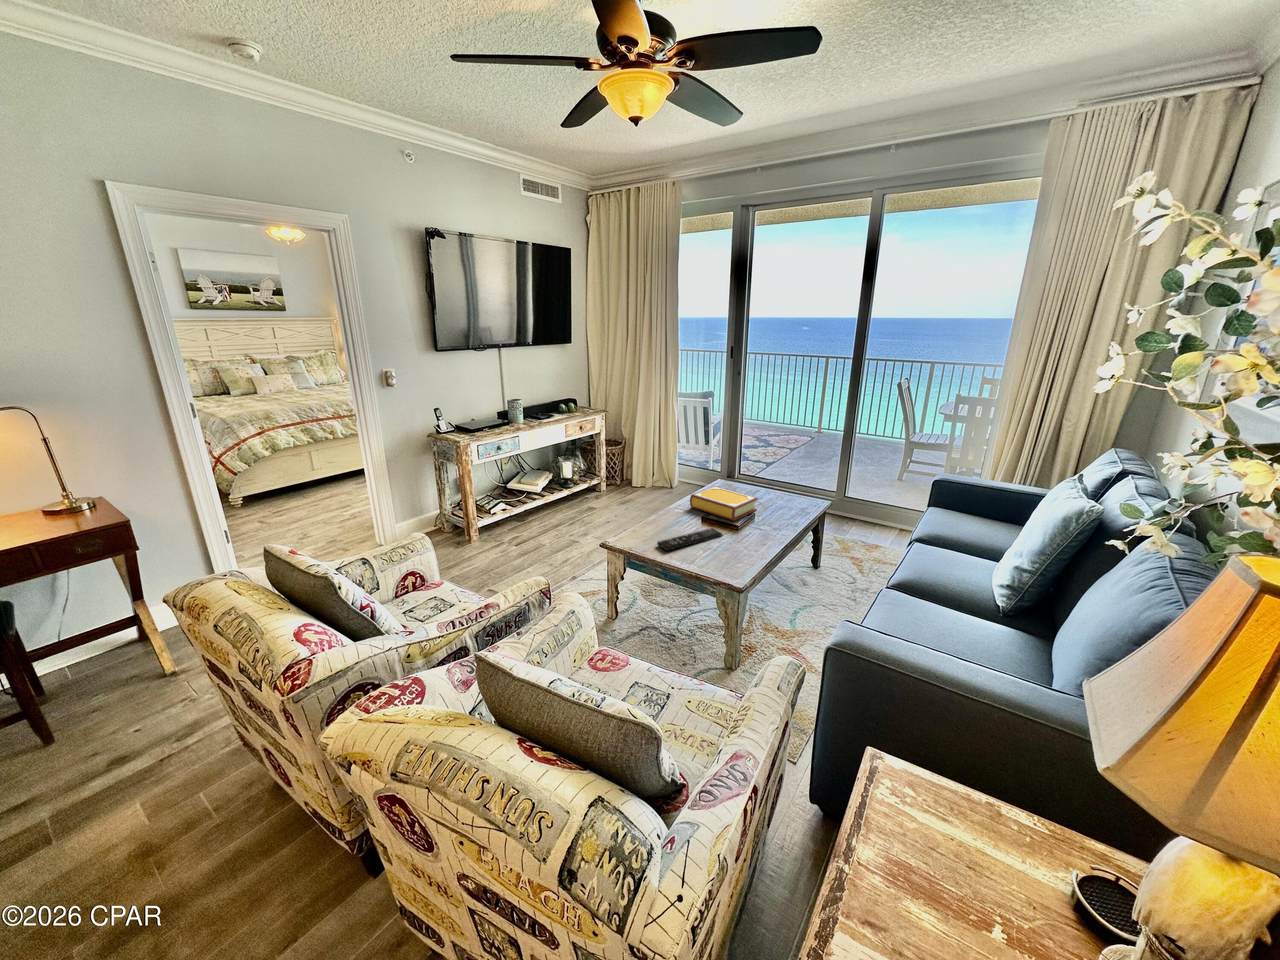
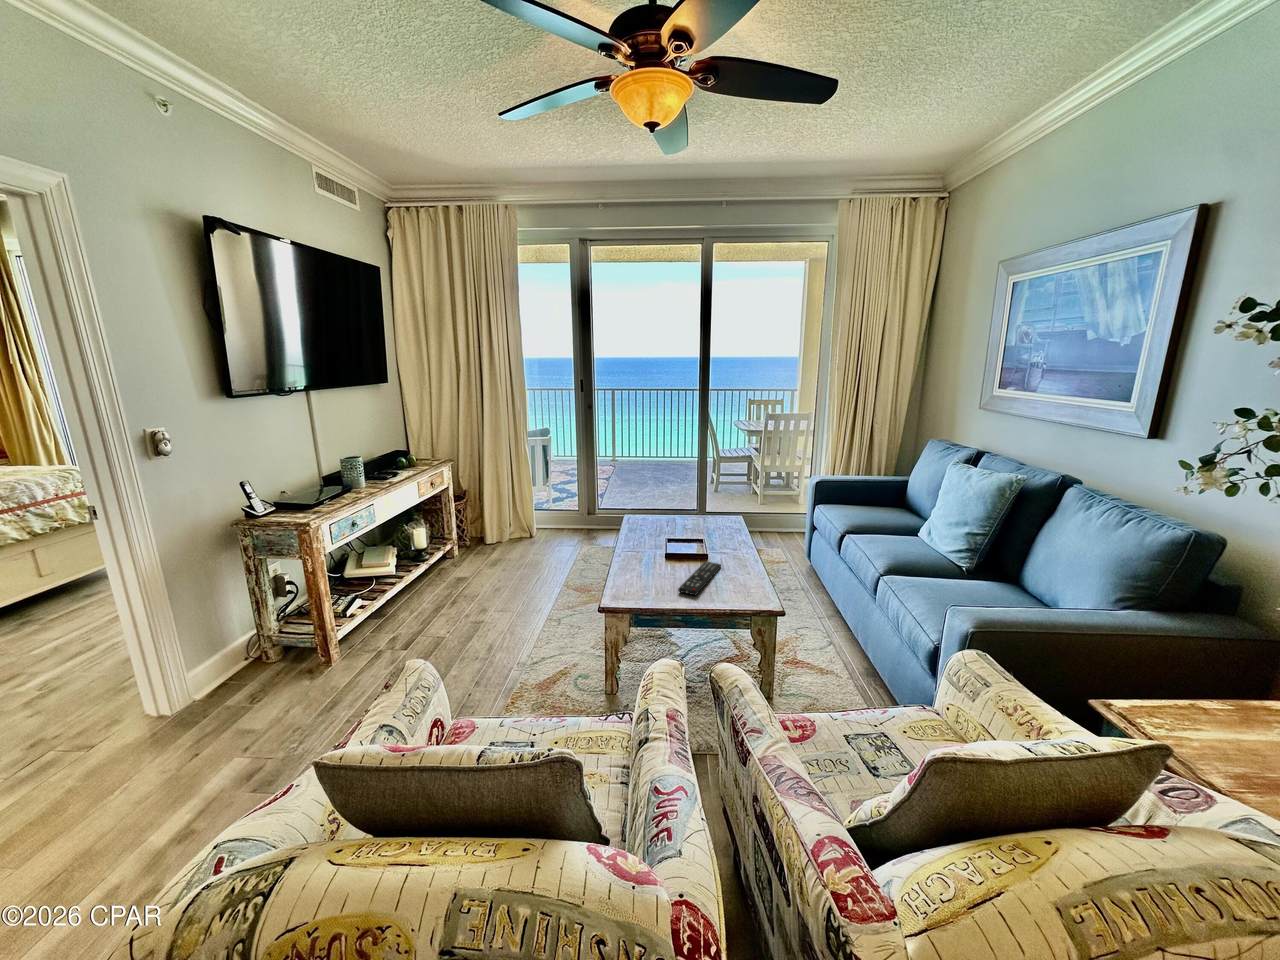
book: present [690,486,758,521] -> none [656,520,716,550]

